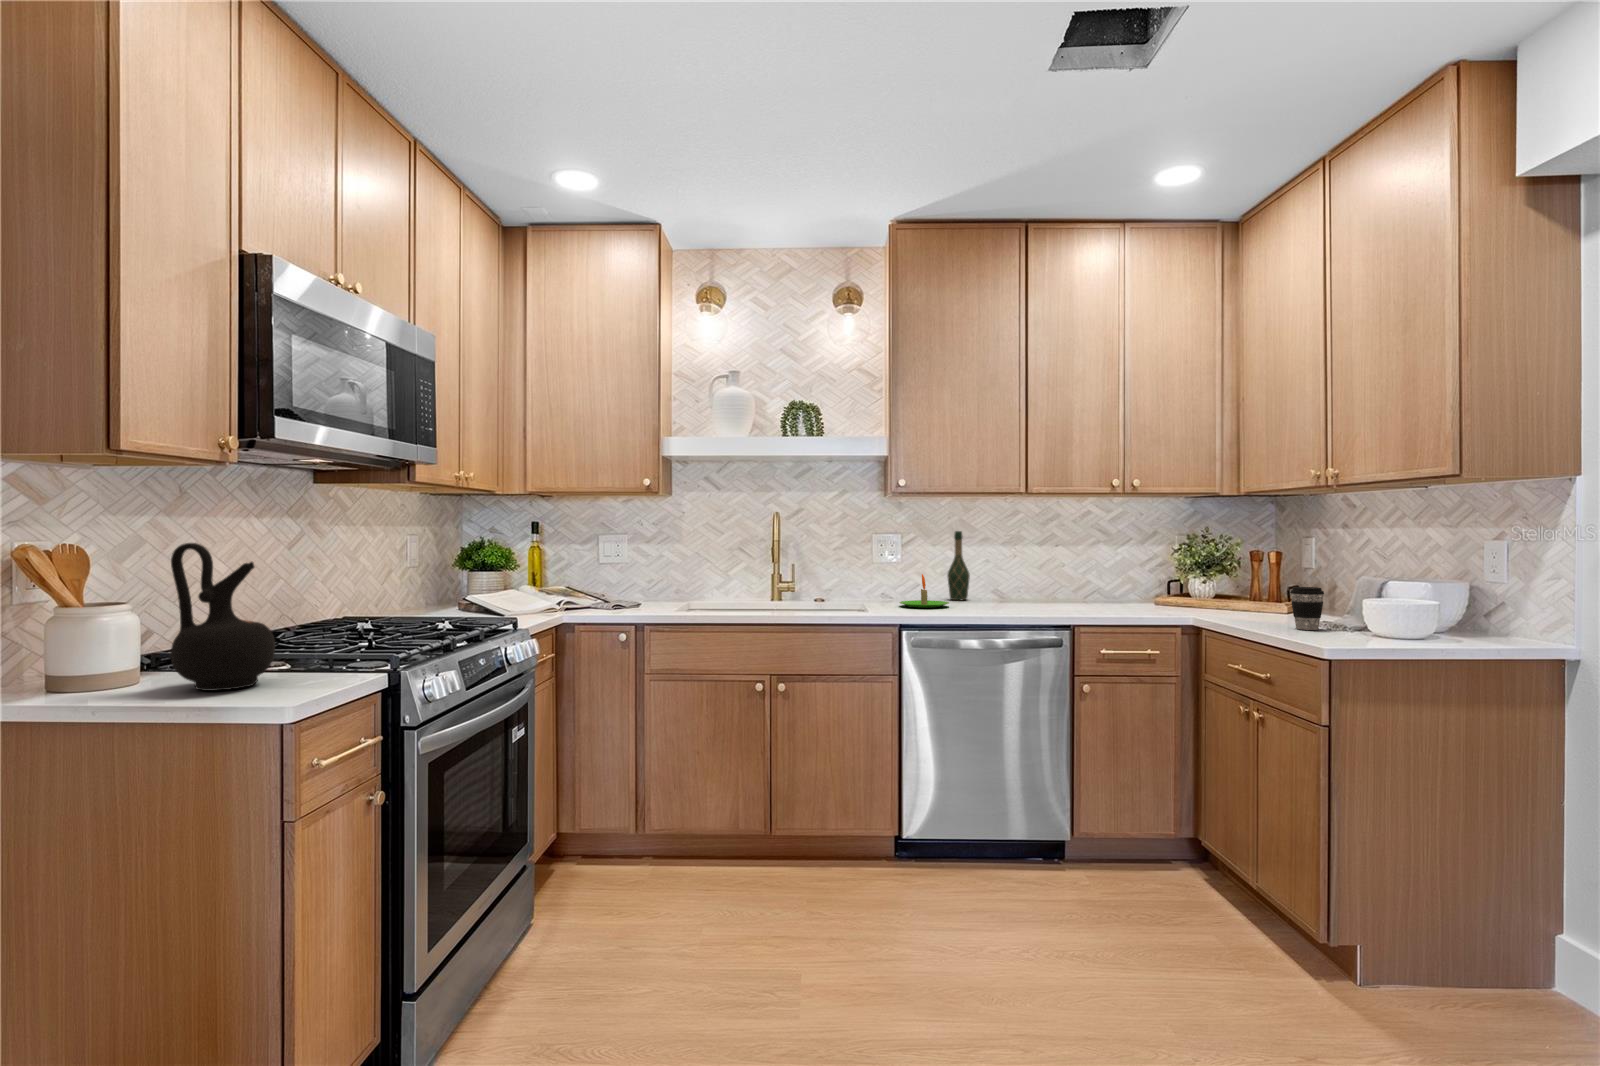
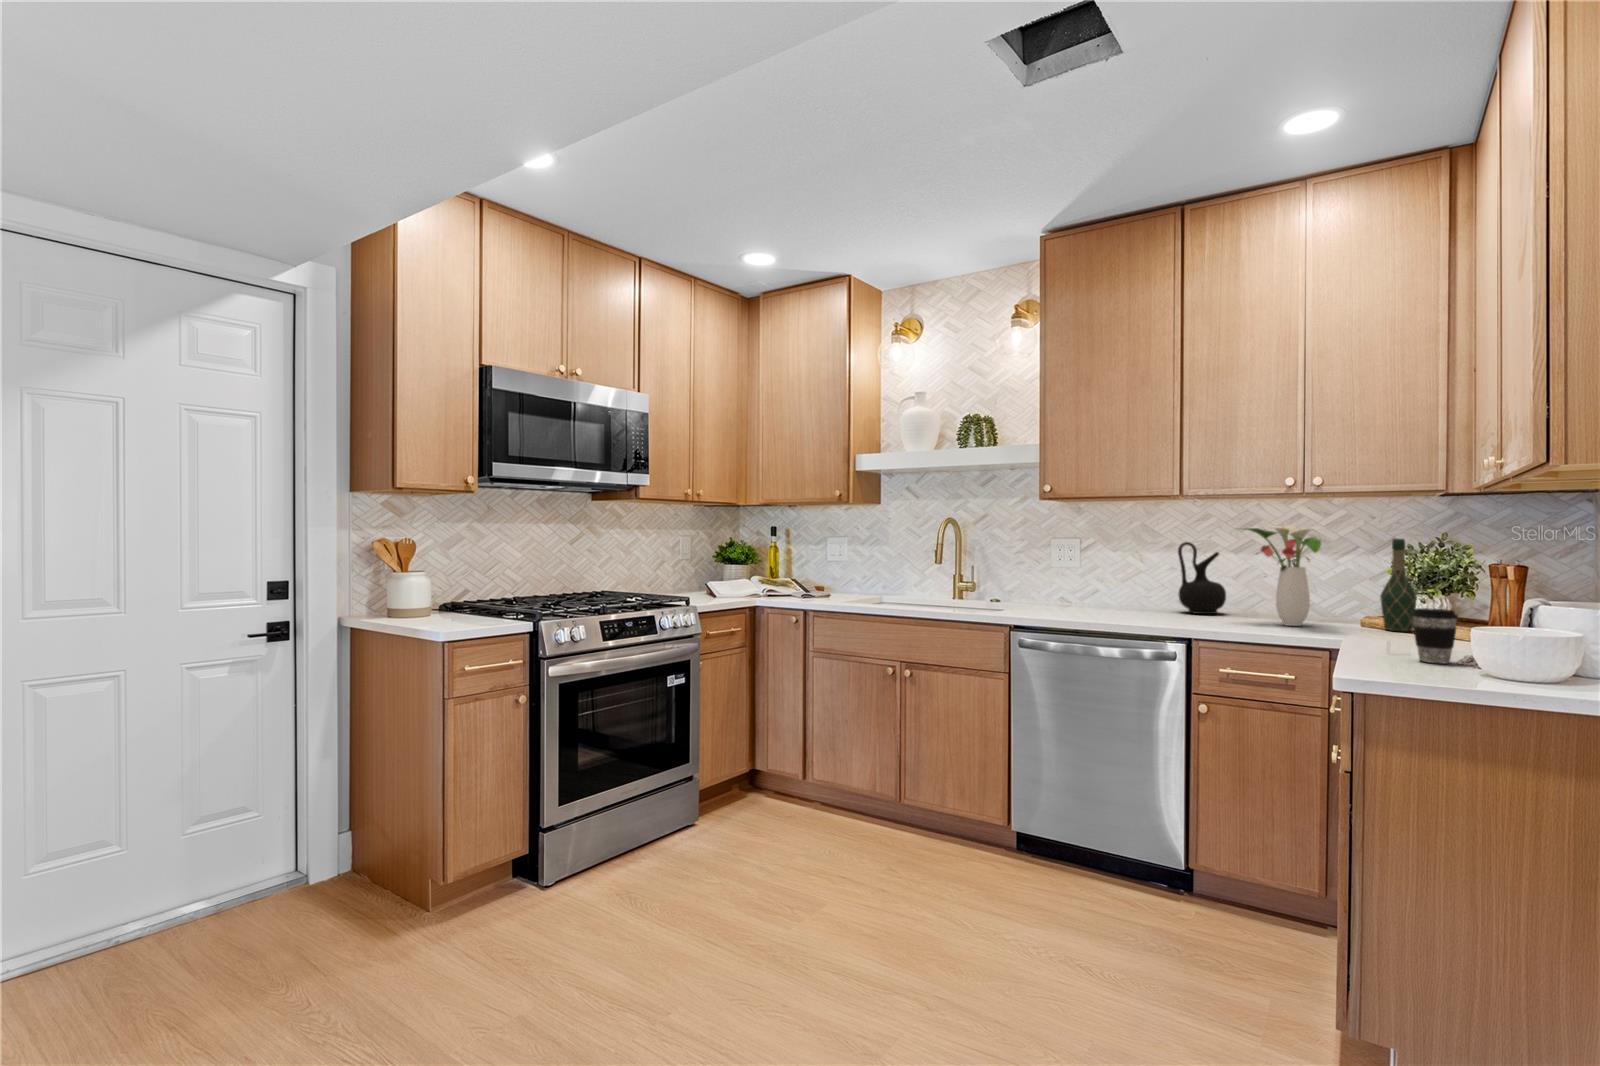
flower arrangement: none [1076,519,1159,608] -> present [1246,525,1321,626]
wine bottle: present [947,531,970,600] -> present [1380,539,1417,631]
ceramic jug: present [171,543,275,691] -> present [1178,542,1226,614]
candle: present [899,574,949,608] -> none [1047,578,1100,612]

